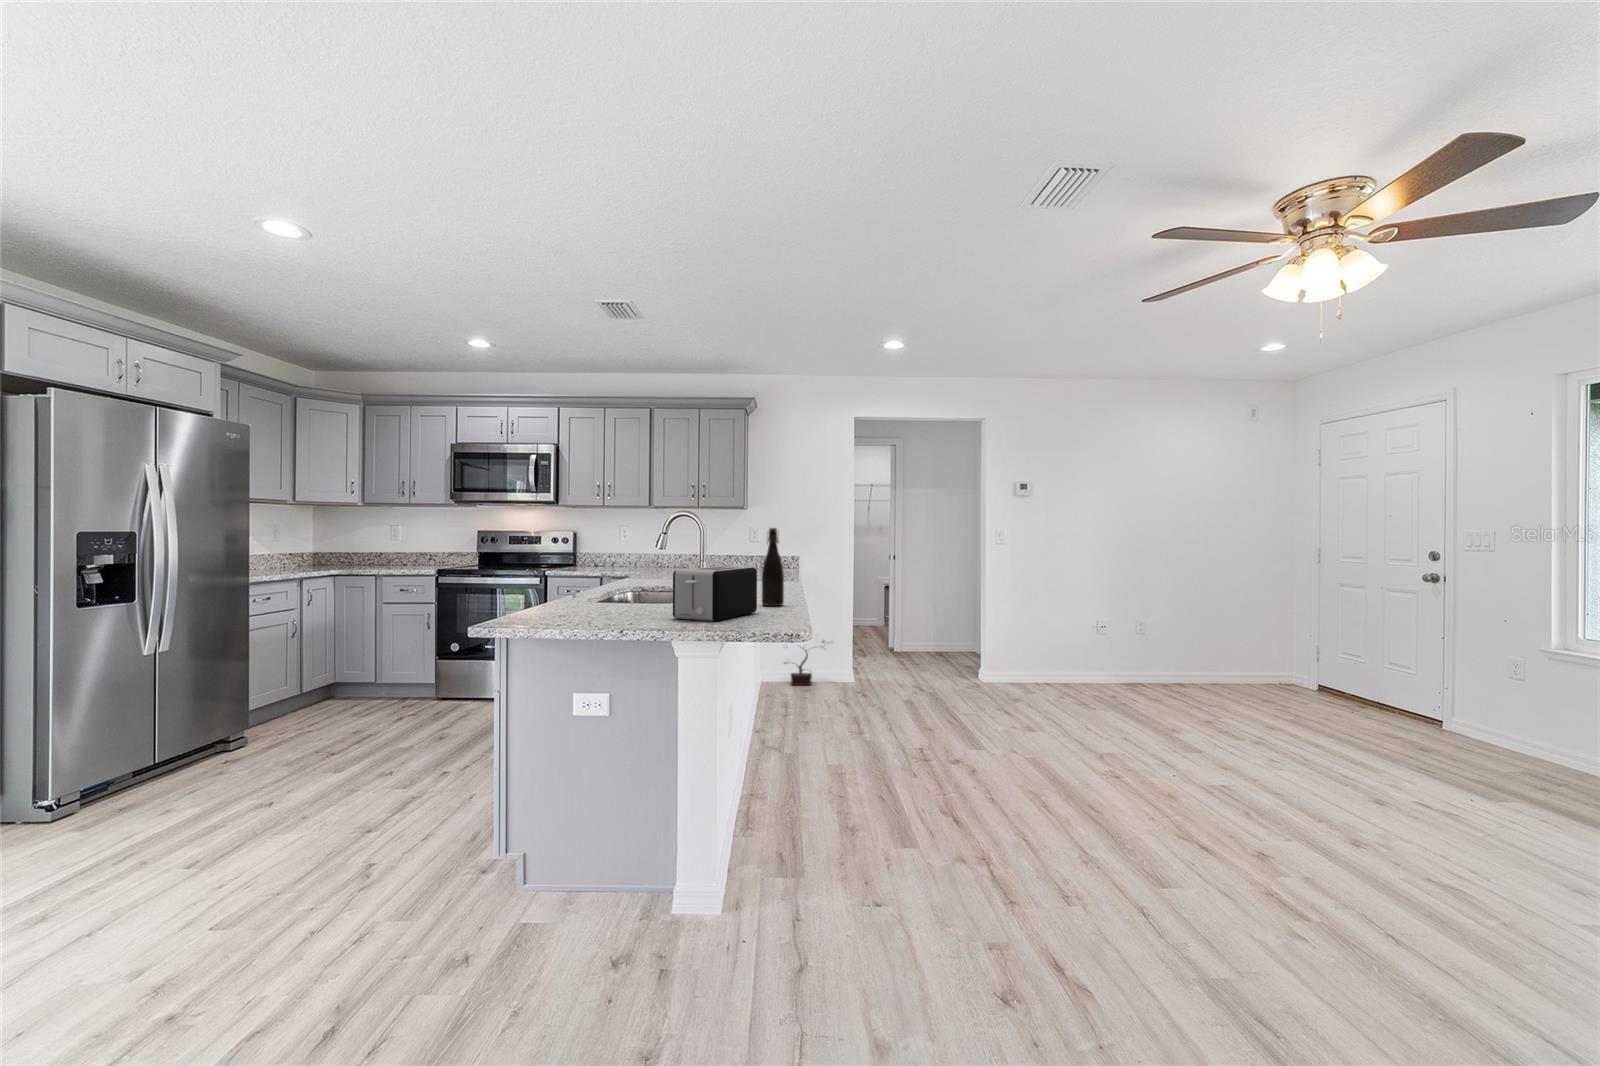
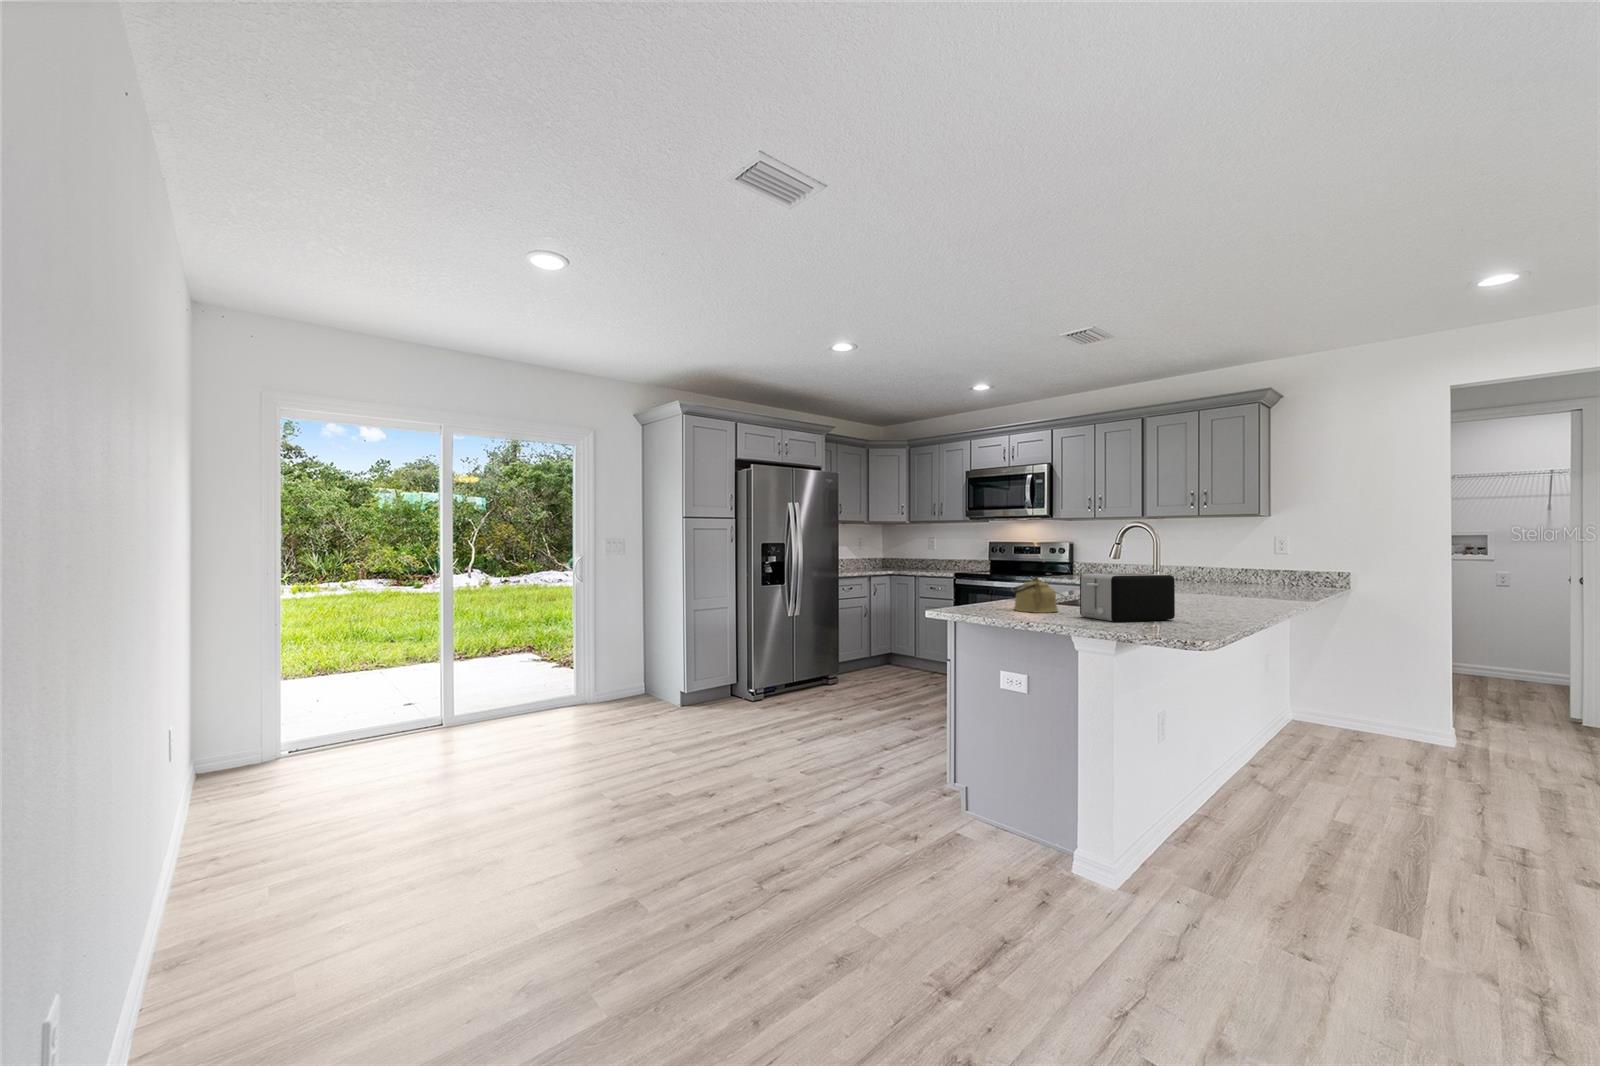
bottle: present [762,528,784,606] -> none [1197,536,1225,618]
kettle: none [582,576,640,618] -> present [1011,577,1058,613]
potted plant: present [785,641,824,685] -> none [1317,662,1404,736]

